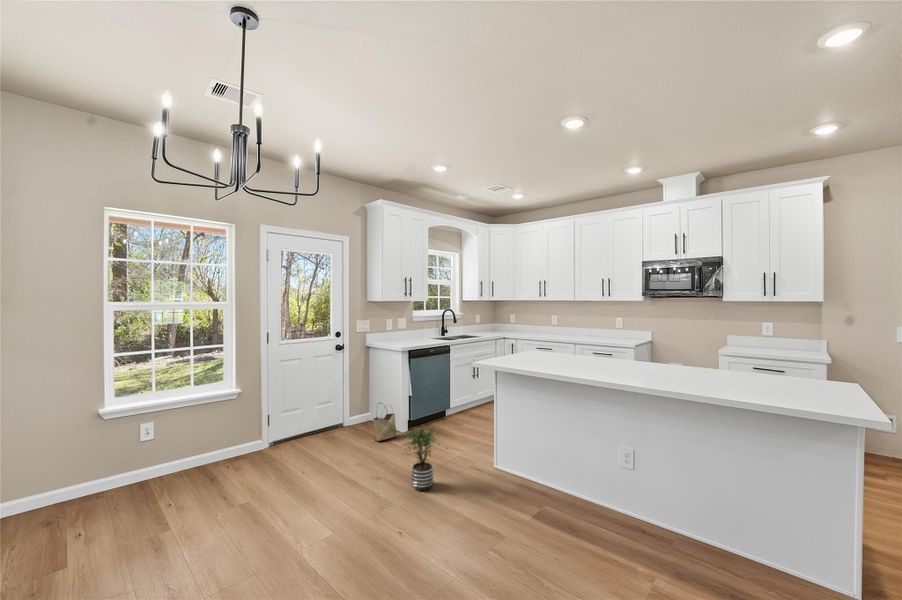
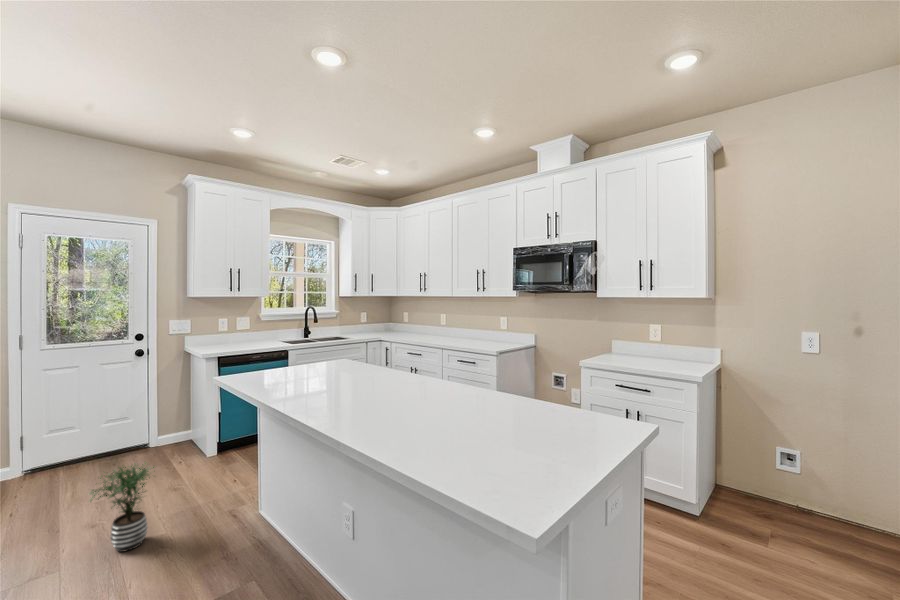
woven basket: present [373,403,397,441] -> none [155,422,193,471]

